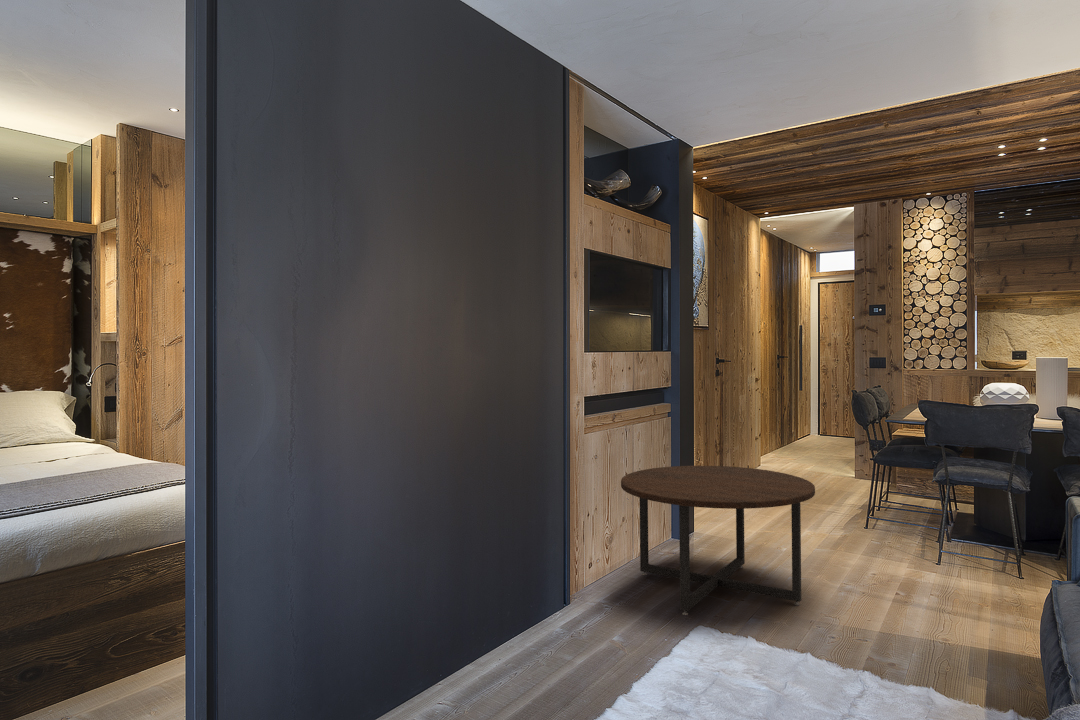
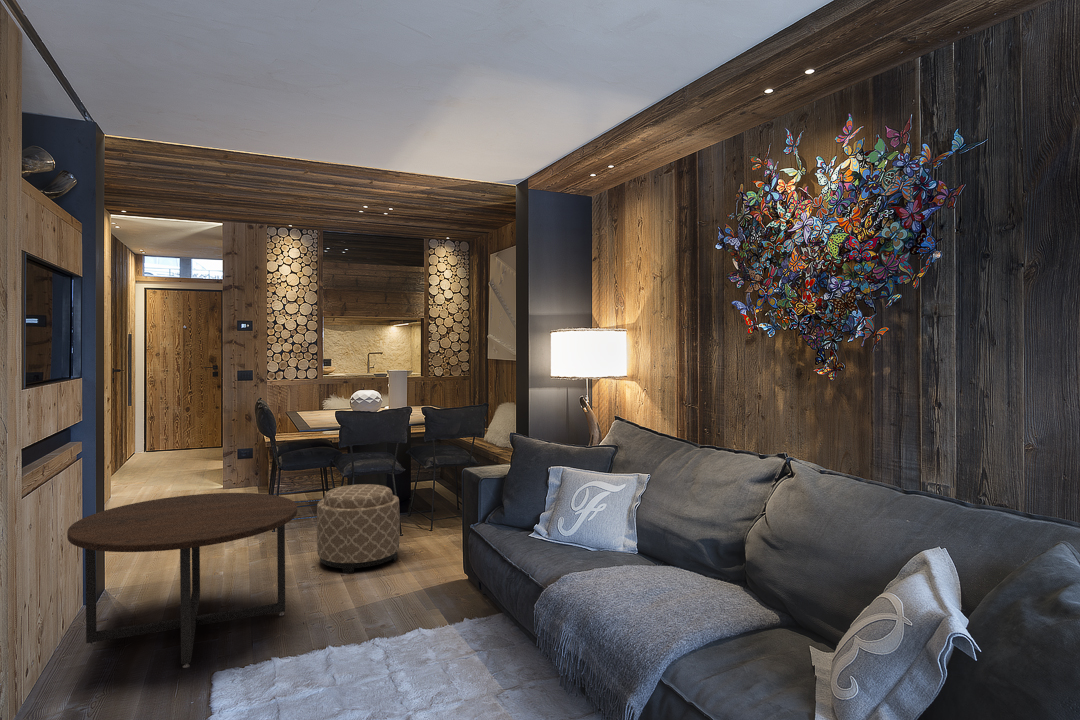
ottoman: none [877,489,989,597] -> present [317,484,400,573]

